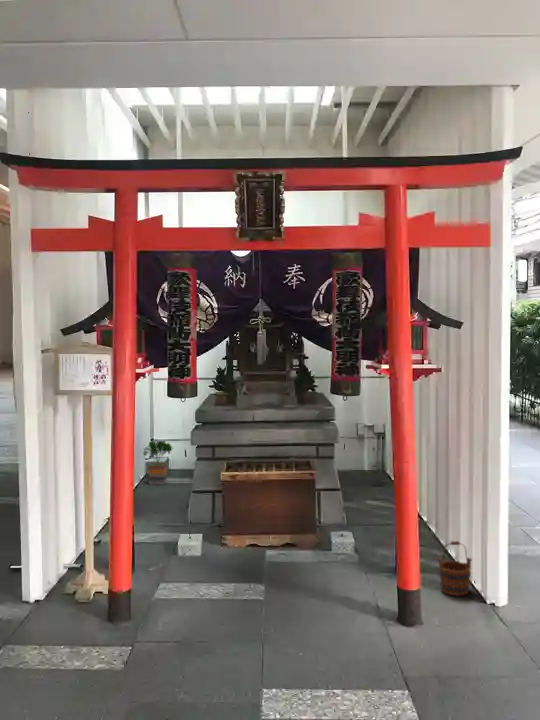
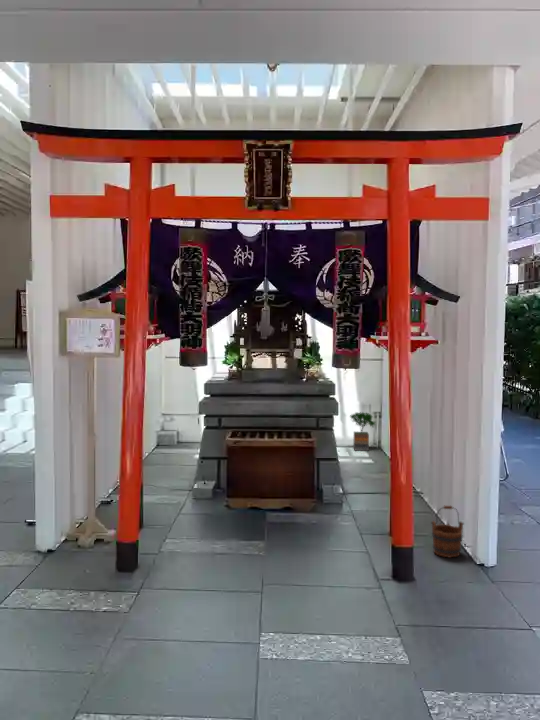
potted tree: present [144,441,173,485] -> present [350,412,375,451]

